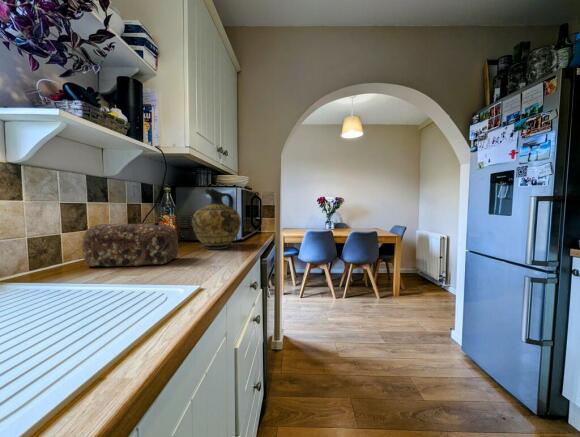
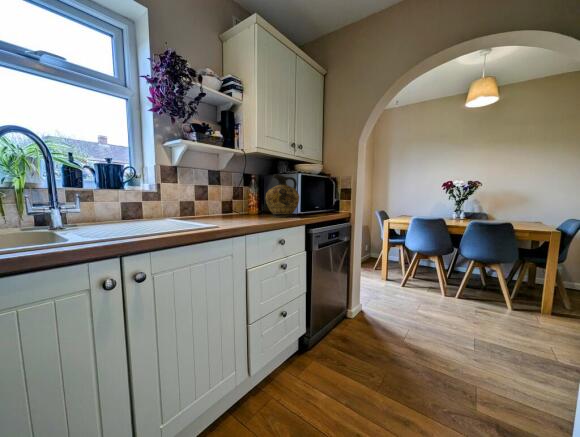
bread loaf: present [82,224,178,267] -> none [200,196,248,219]

